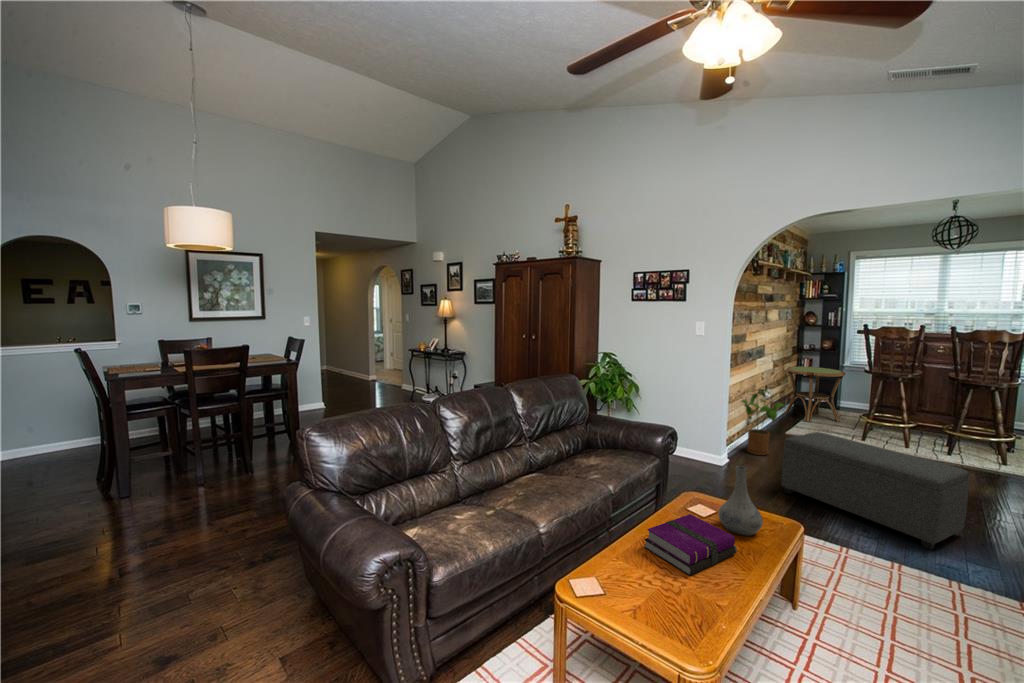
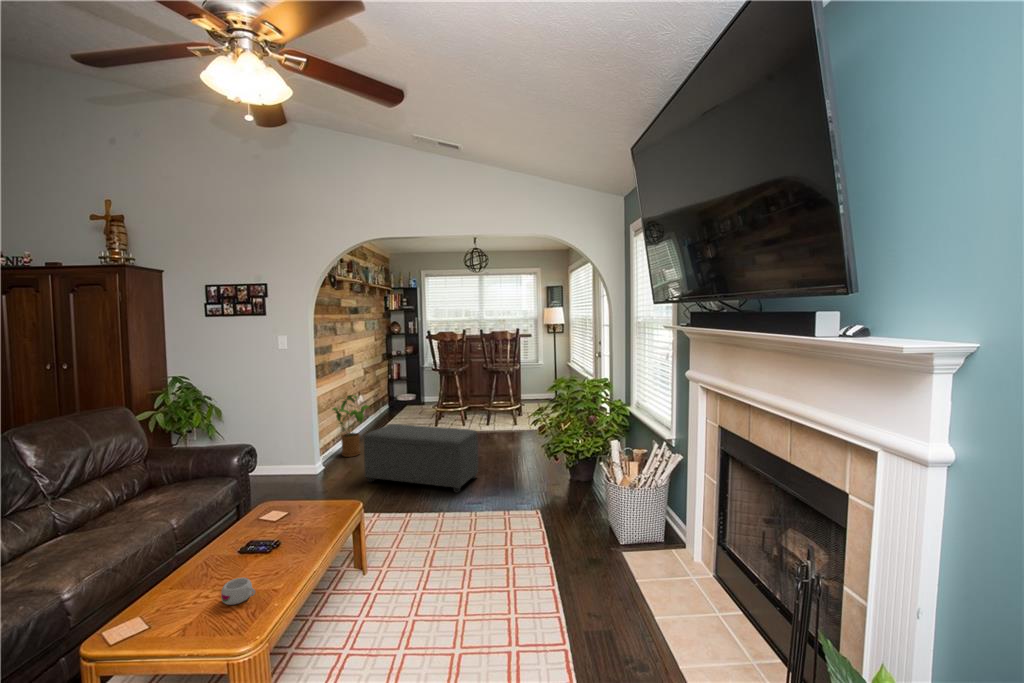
side table: present [785,367,845,422] -> none [378,370,421,419]
vase: present [719,466,763,536] -> none [285,461,323,522]
hardback book: present [644,514,737,576] -> none [203,517,297,569]
mug: none [669,589,707,622] -> present [221,578,255,605]

